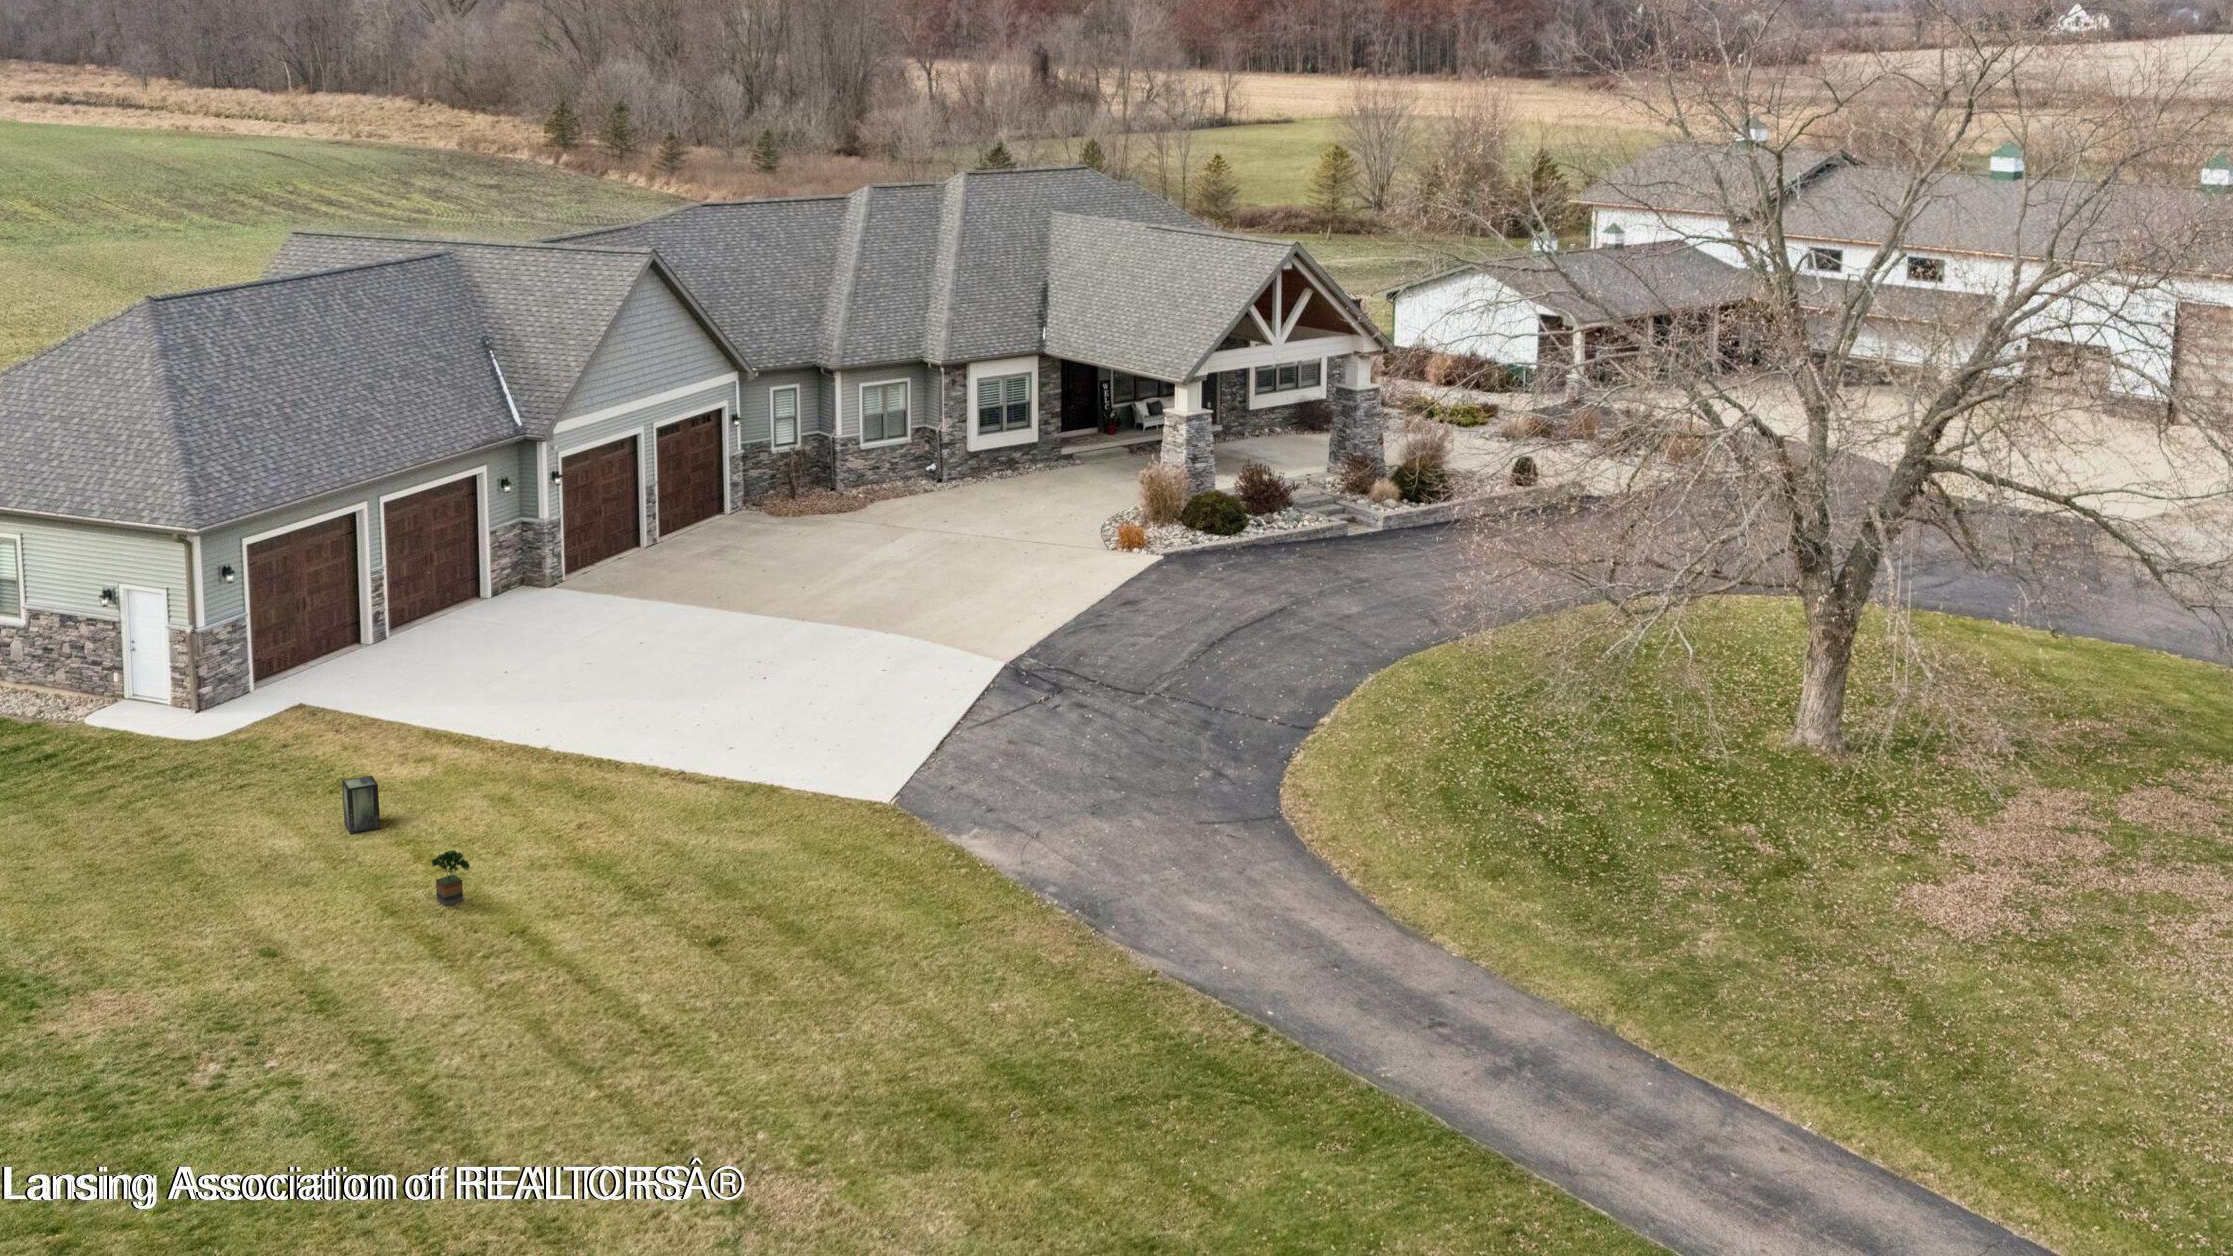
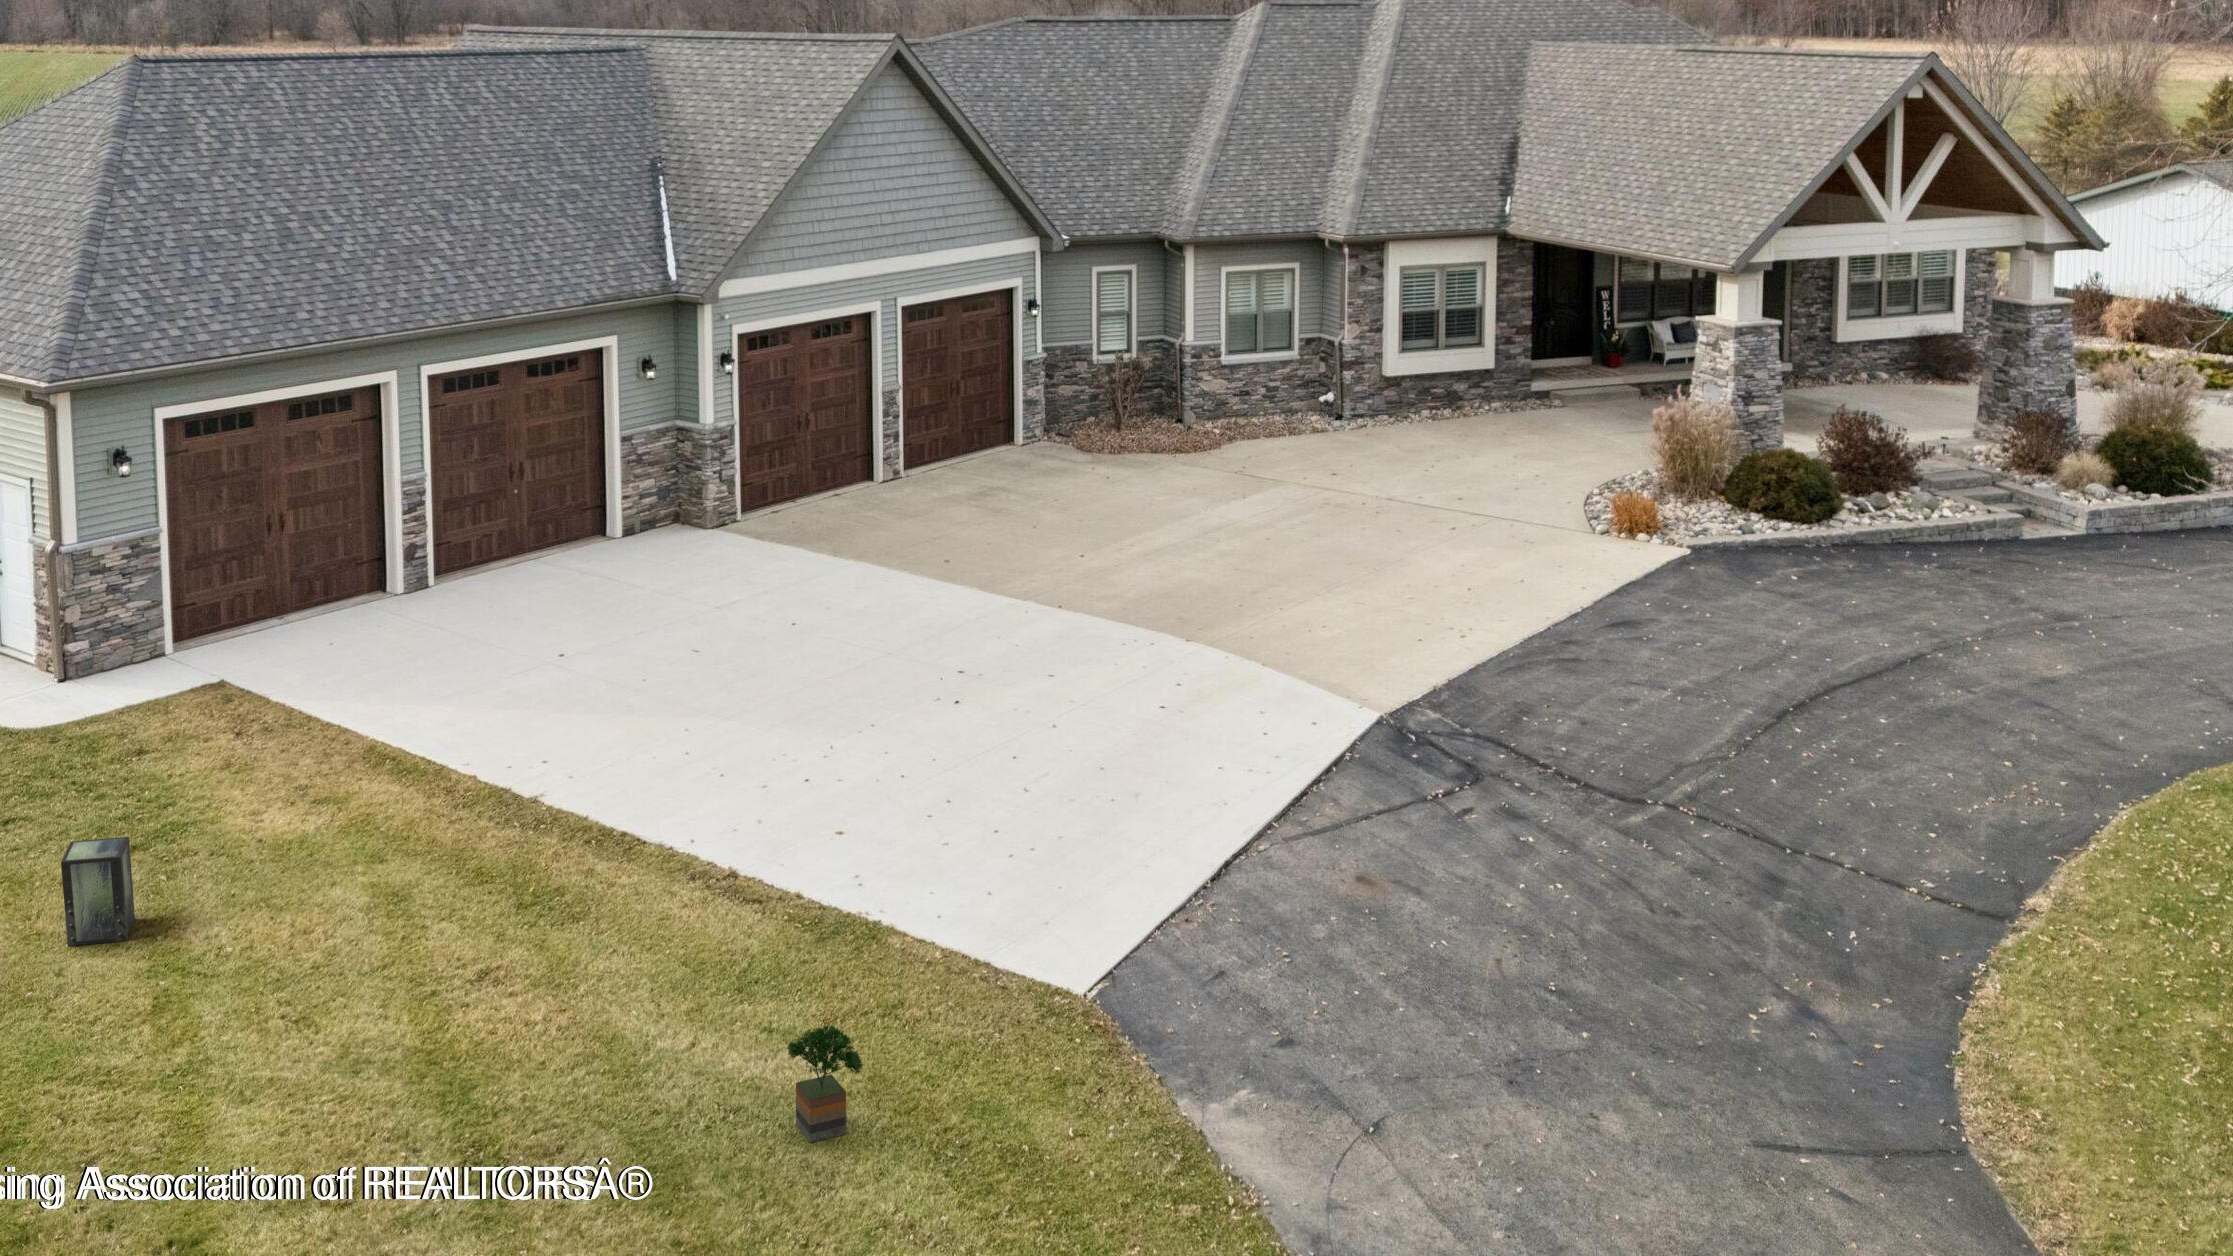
potted tree: present [431,850,470,906] -> present [787,1025,863,1143]

